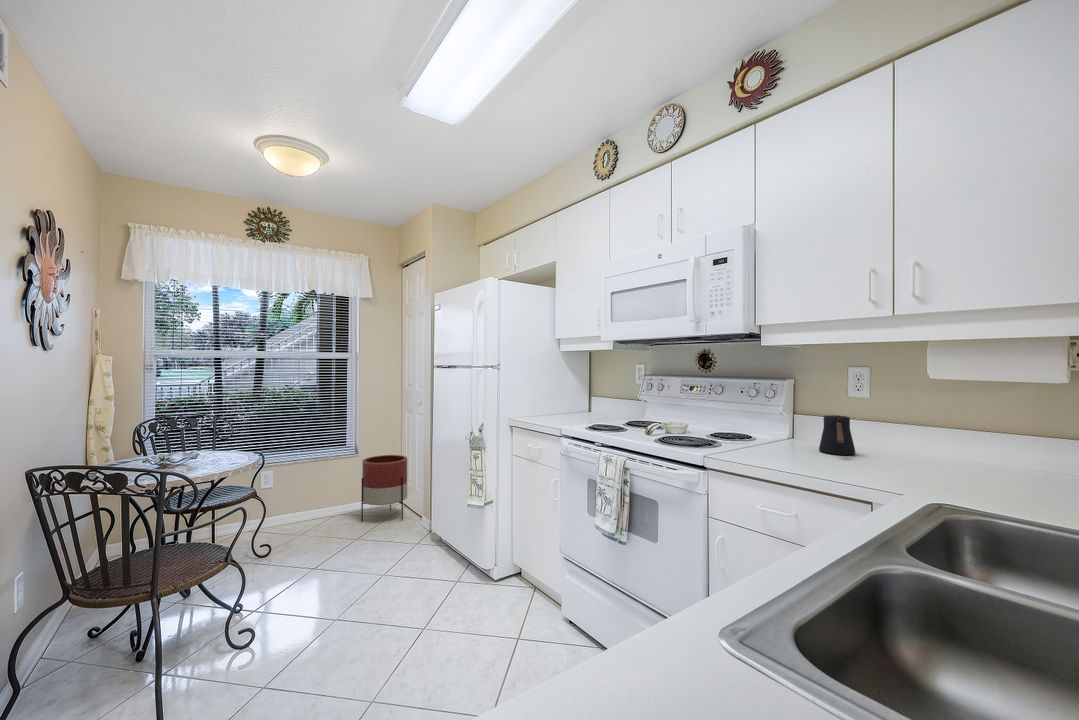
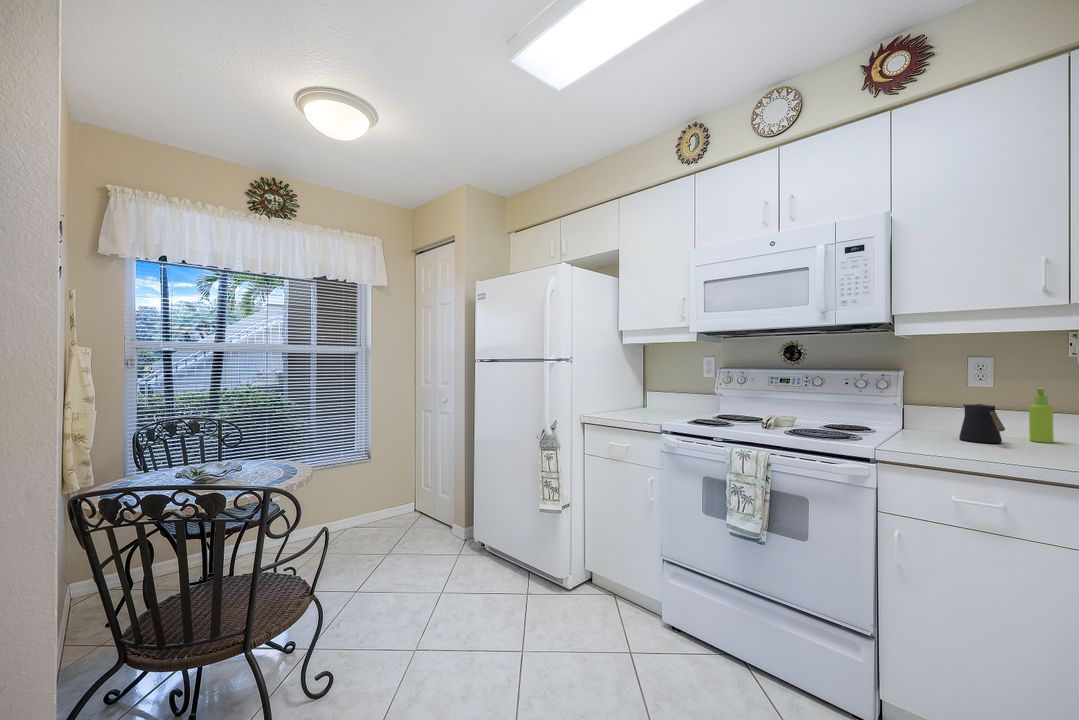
soap dispenser: none [894,399,916,456] -> present [1029,387,1054,443]
planter: present [361,455,407,521] -> none [382,458,431,533]

